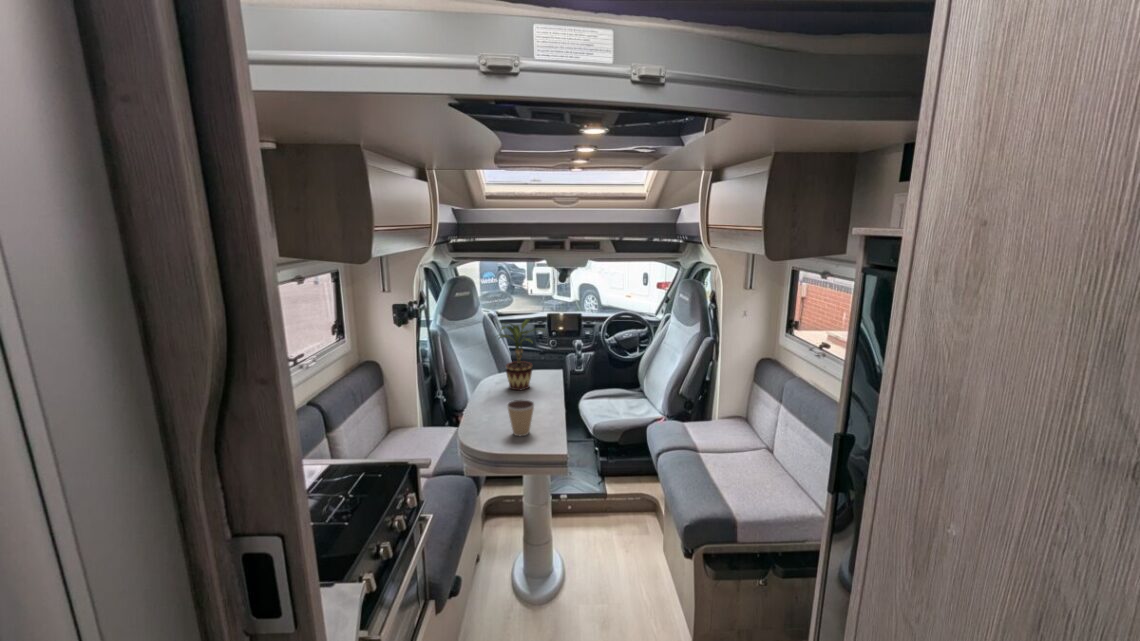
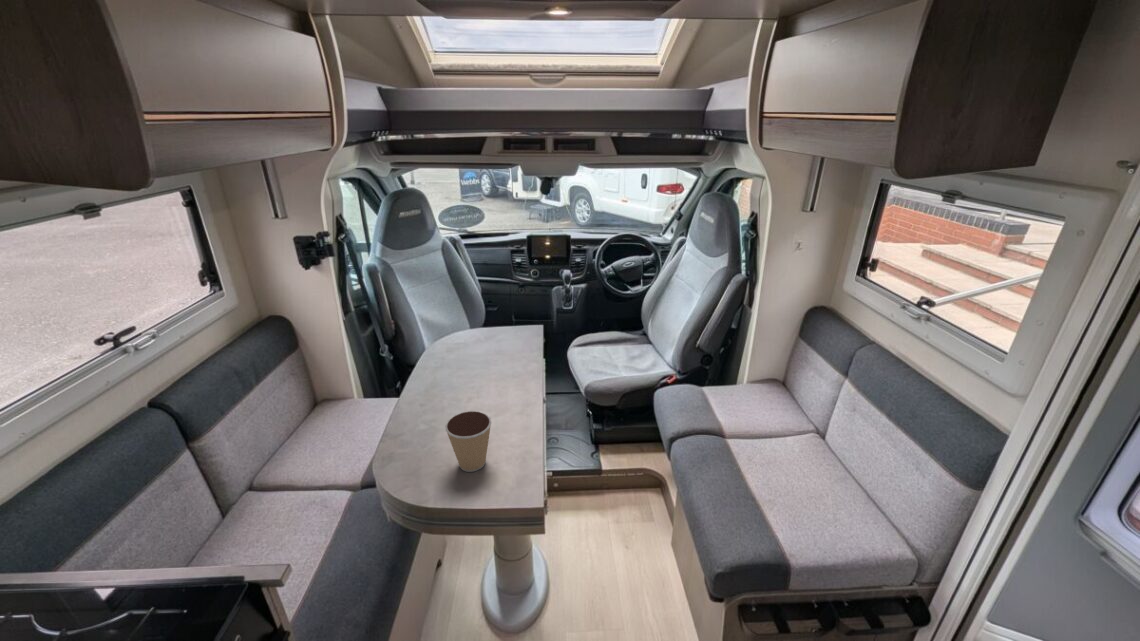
potted plant: present [499,319,538,390] -> none [440,260,517,364]

